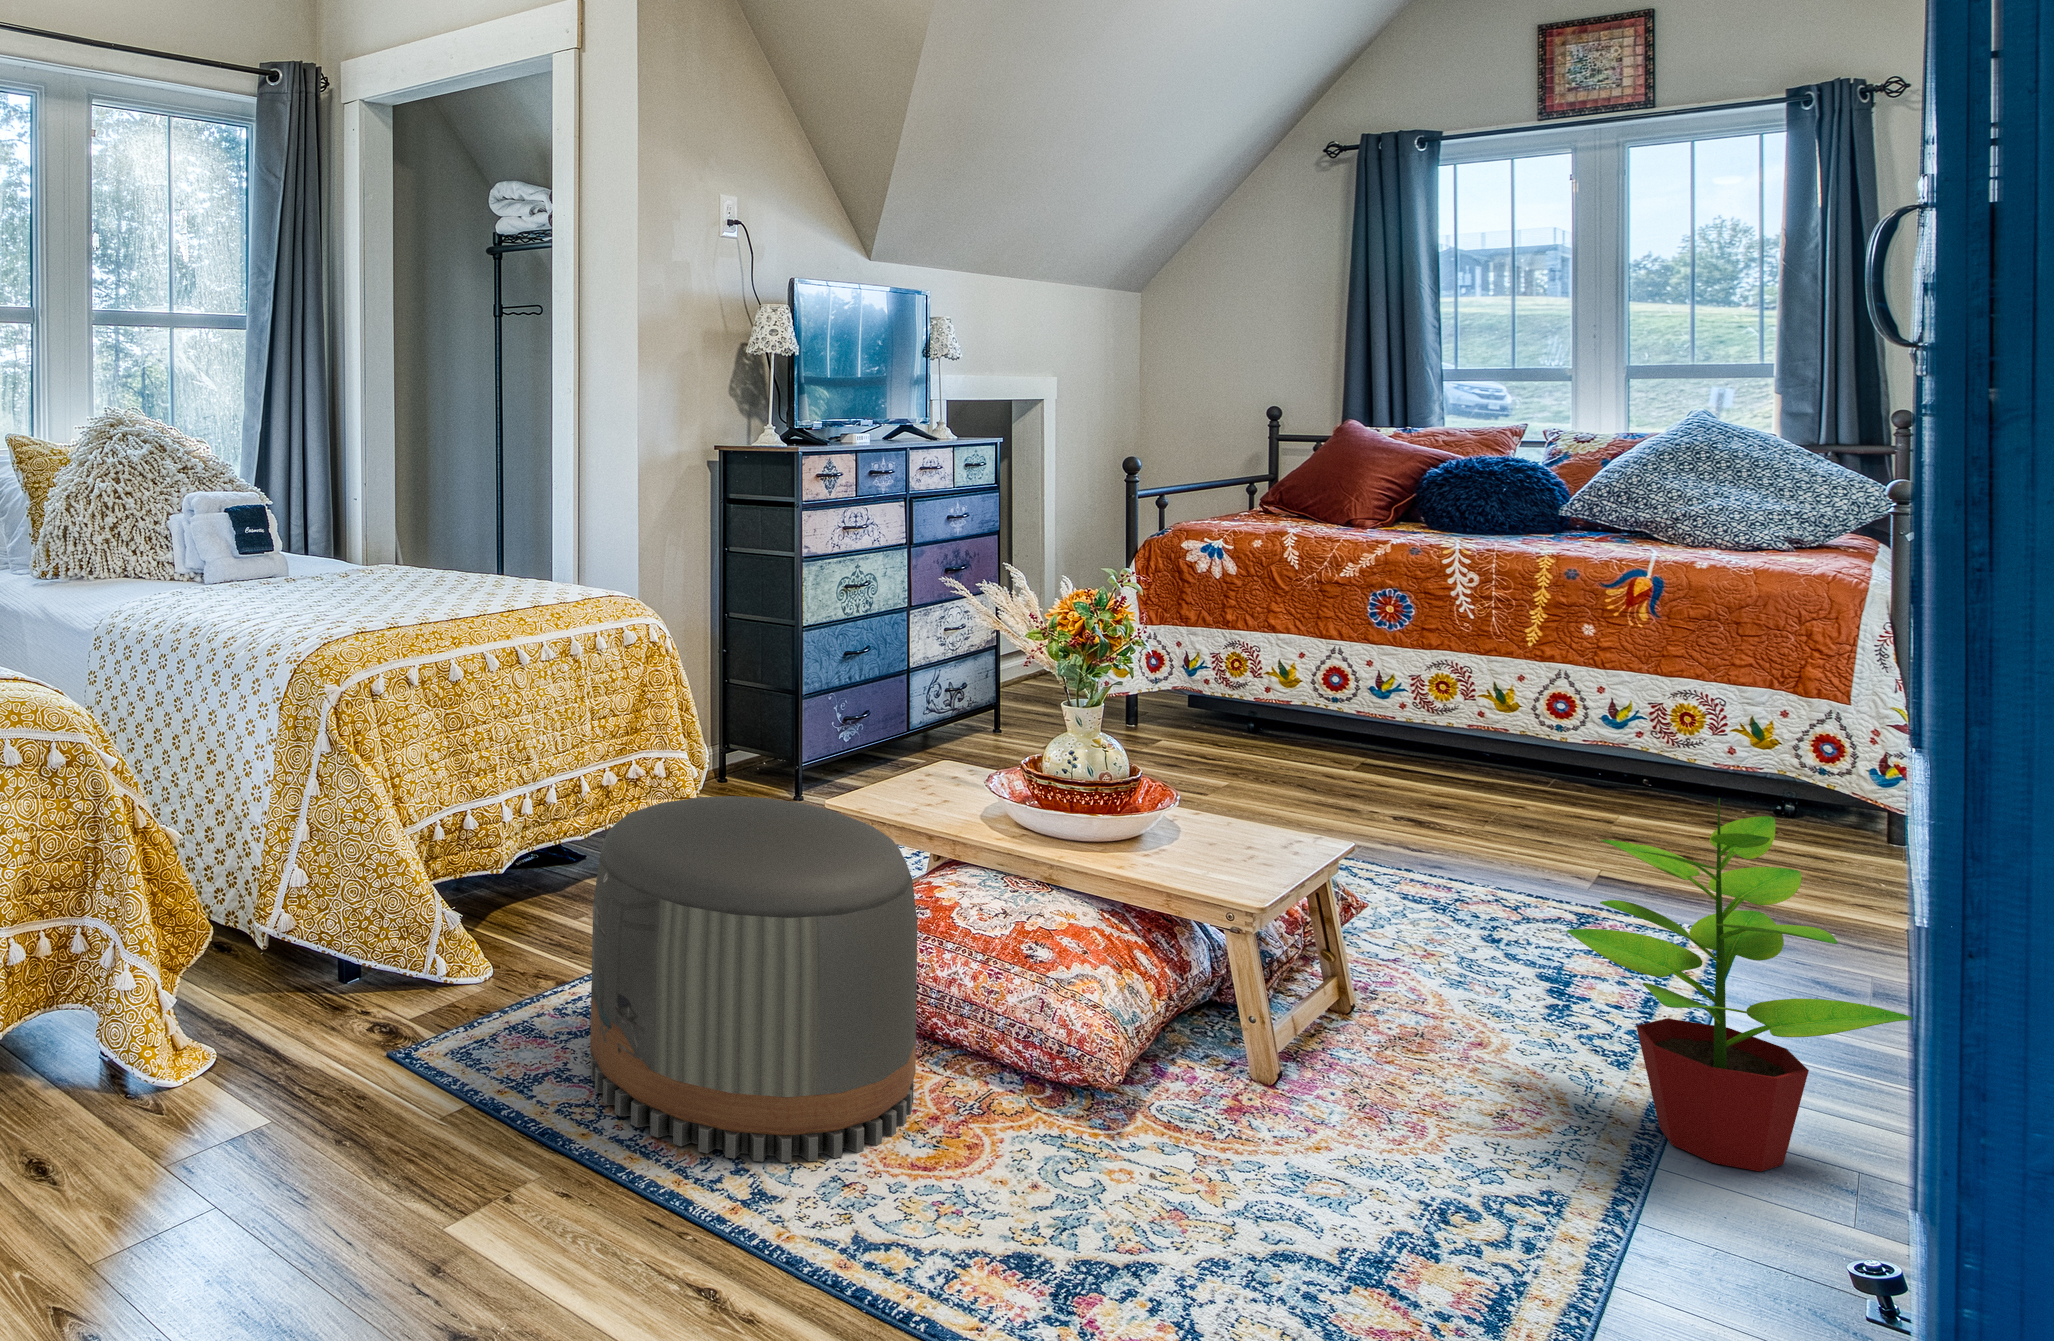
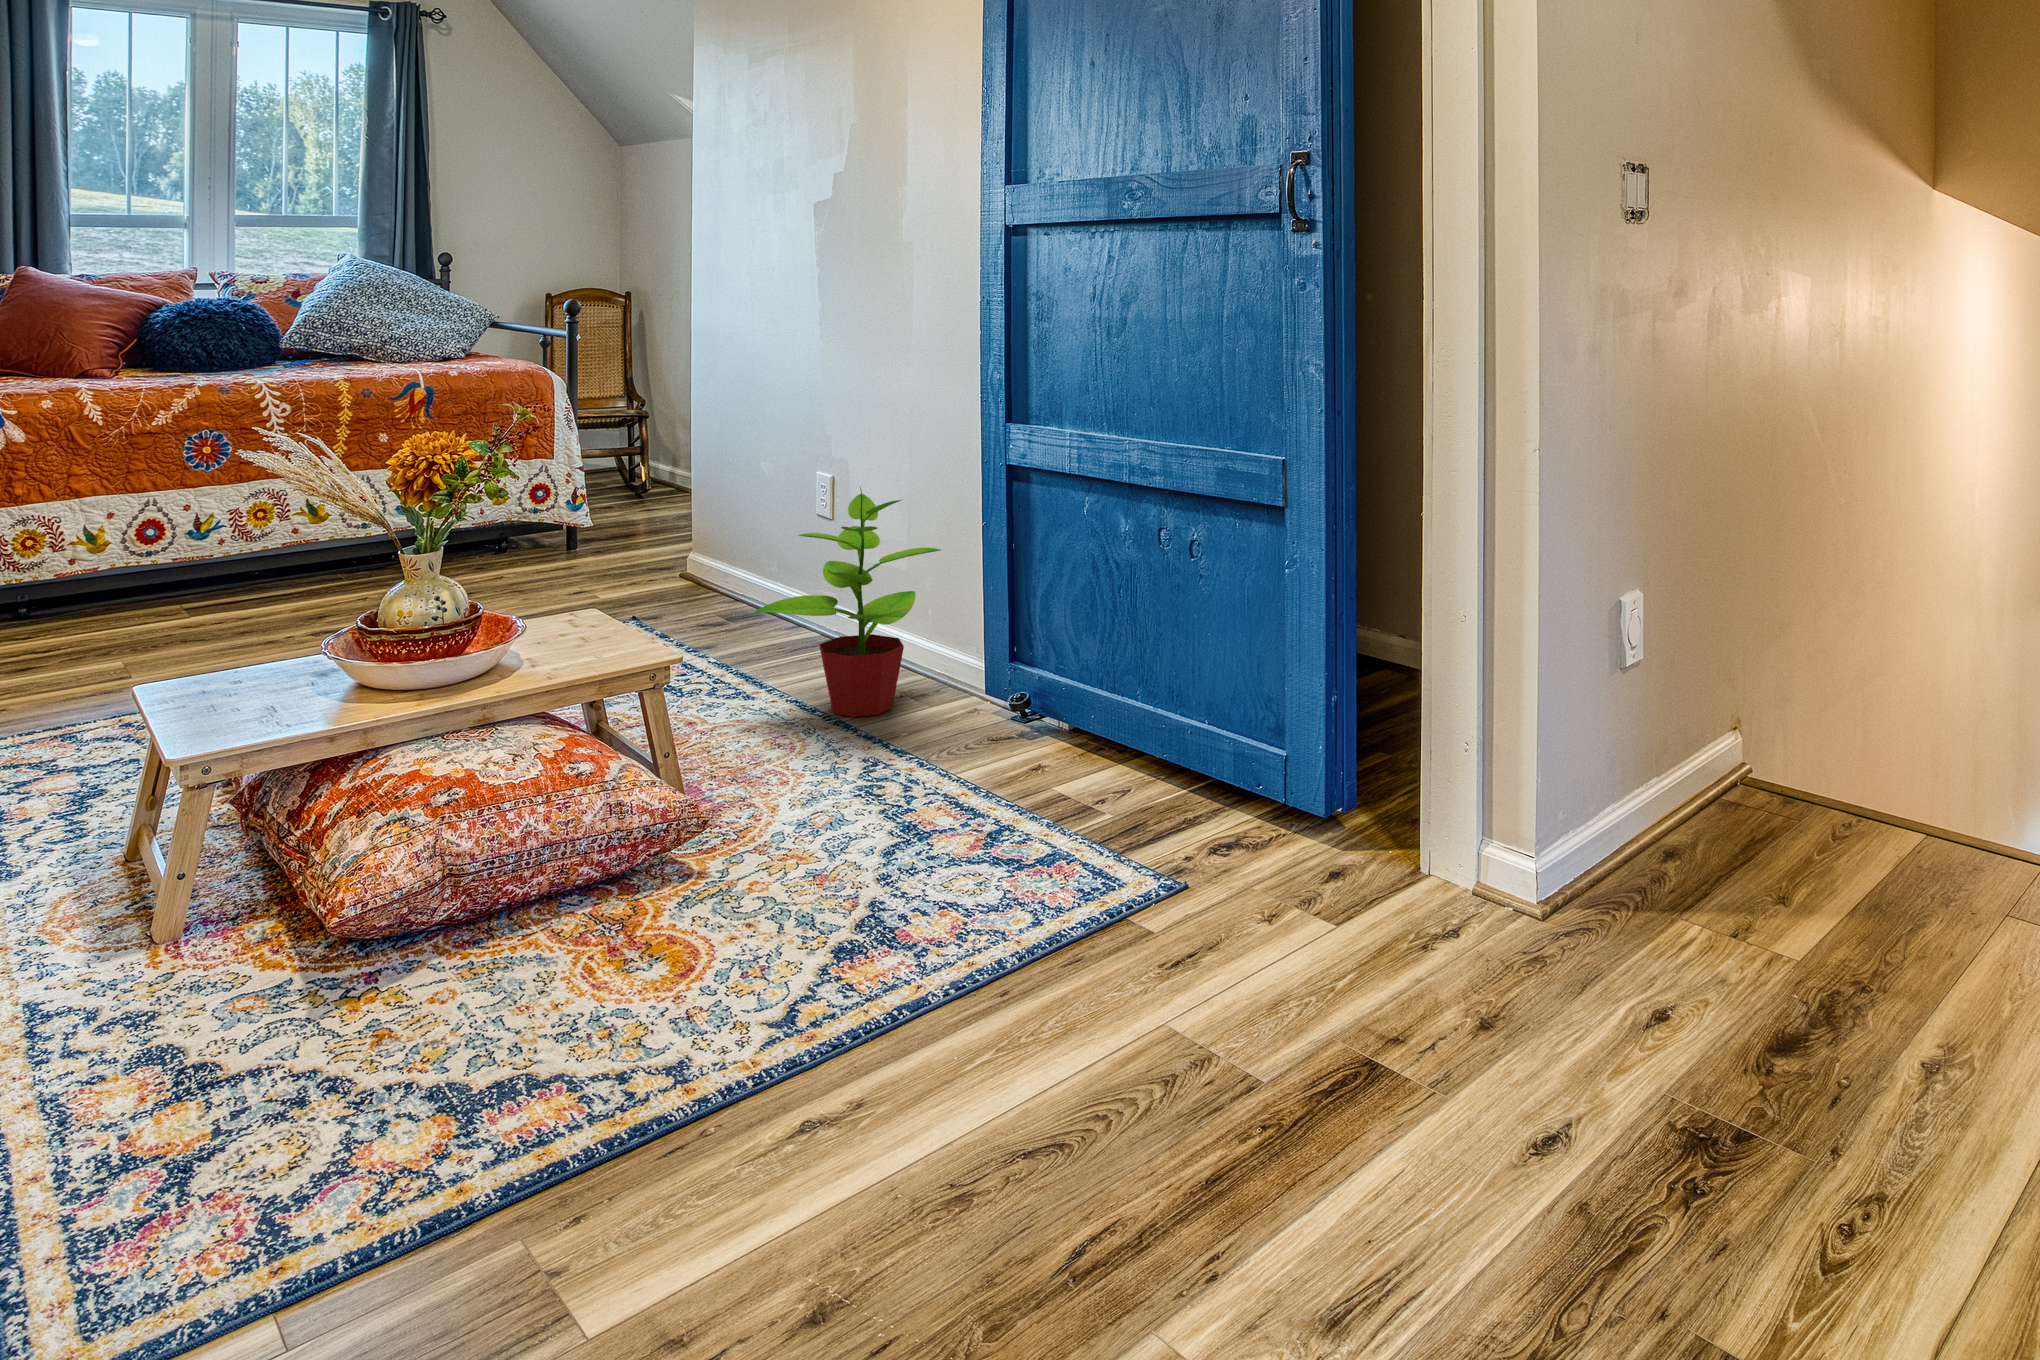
pouf: present [590,796,917,1162] -> none [191,701,640,1178]

